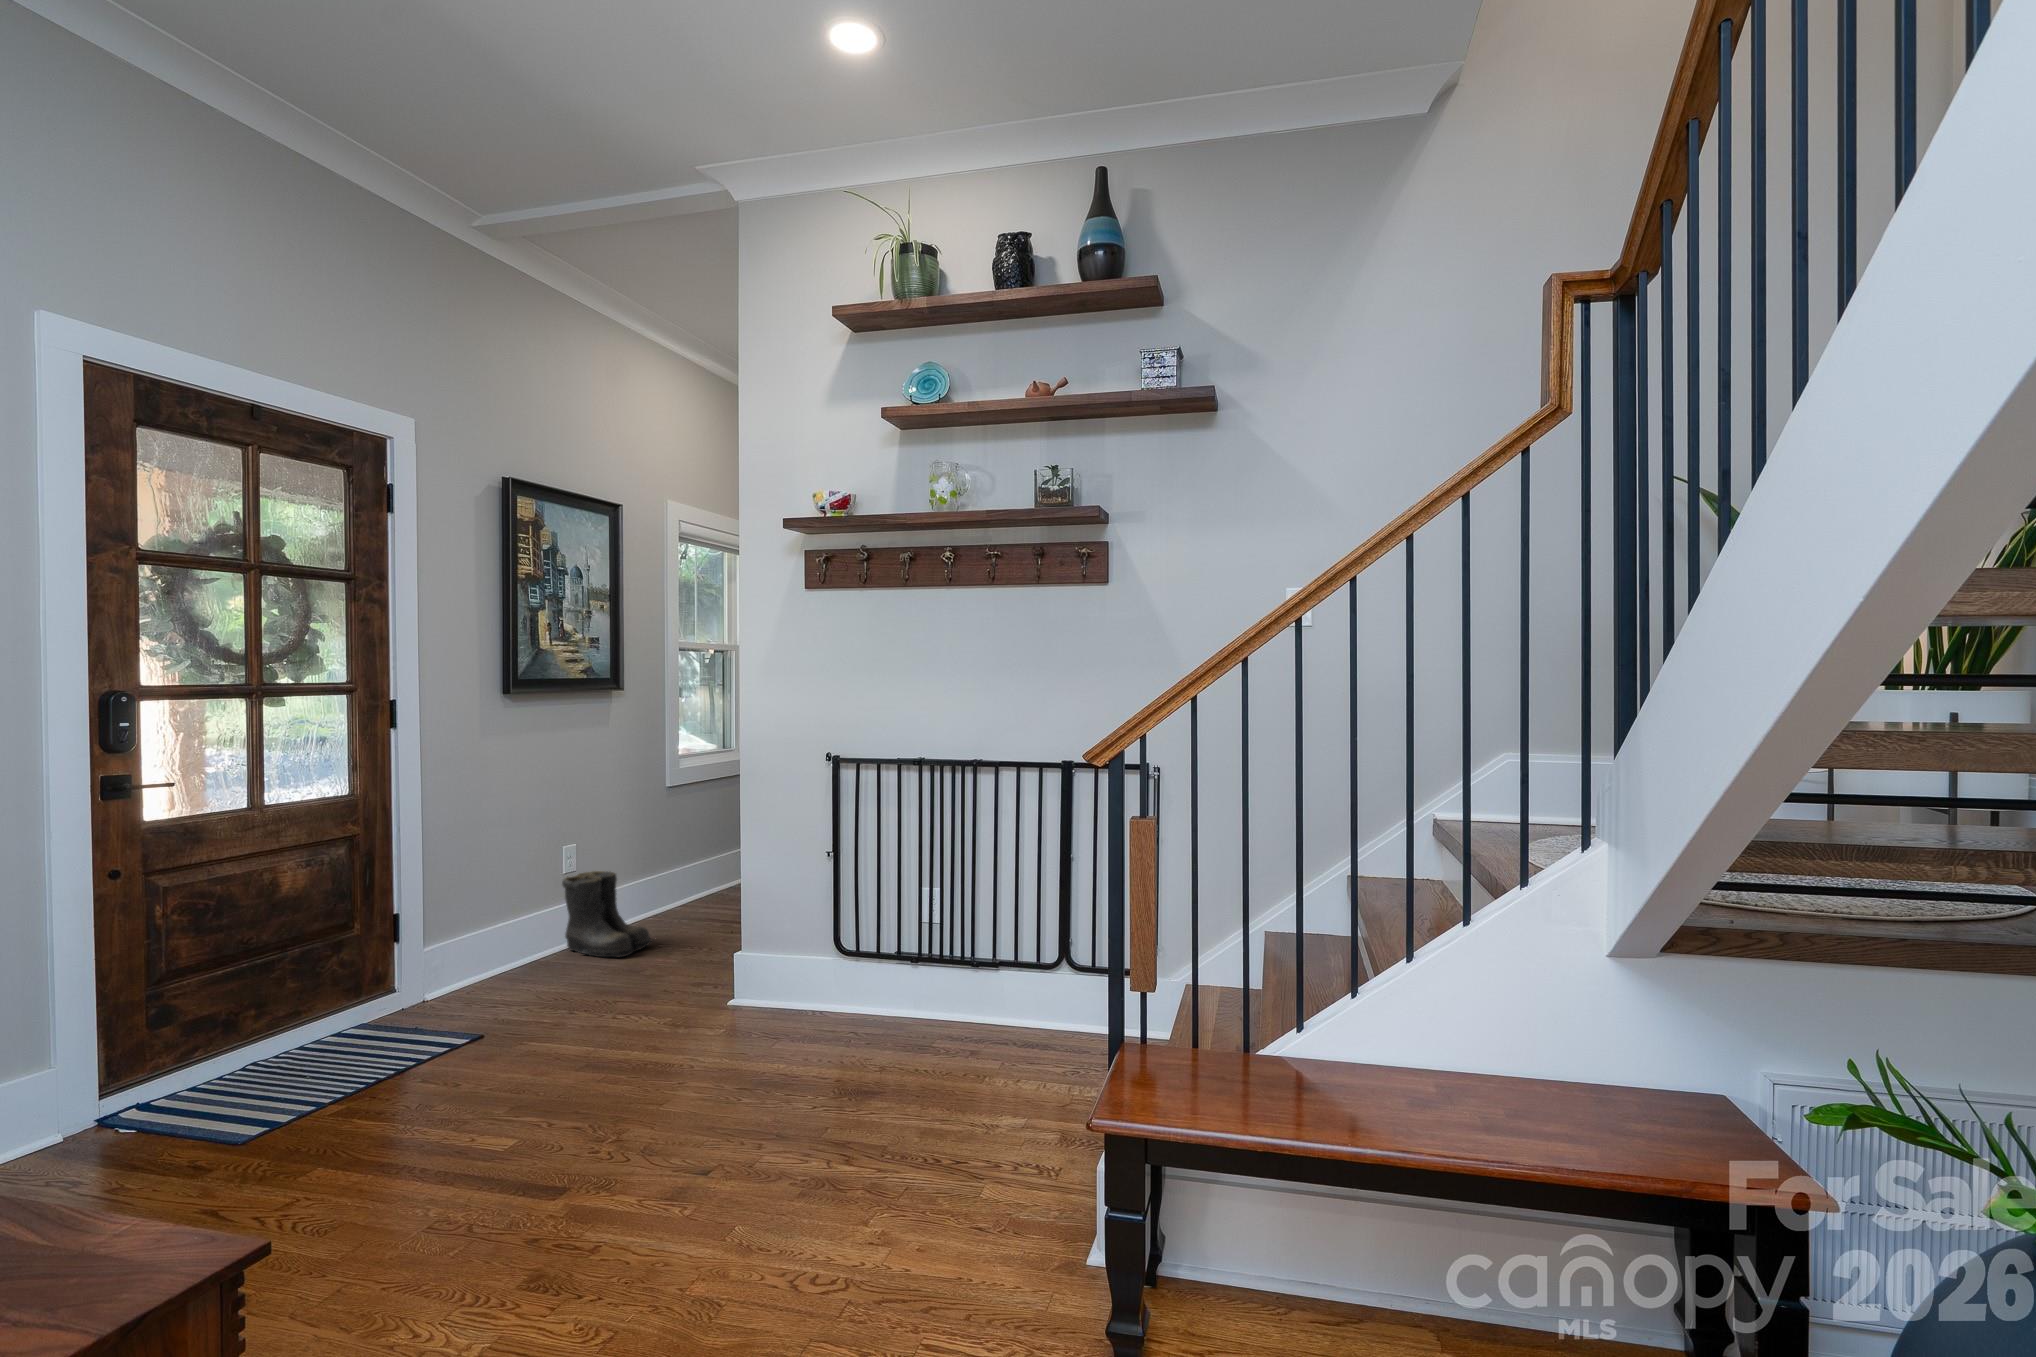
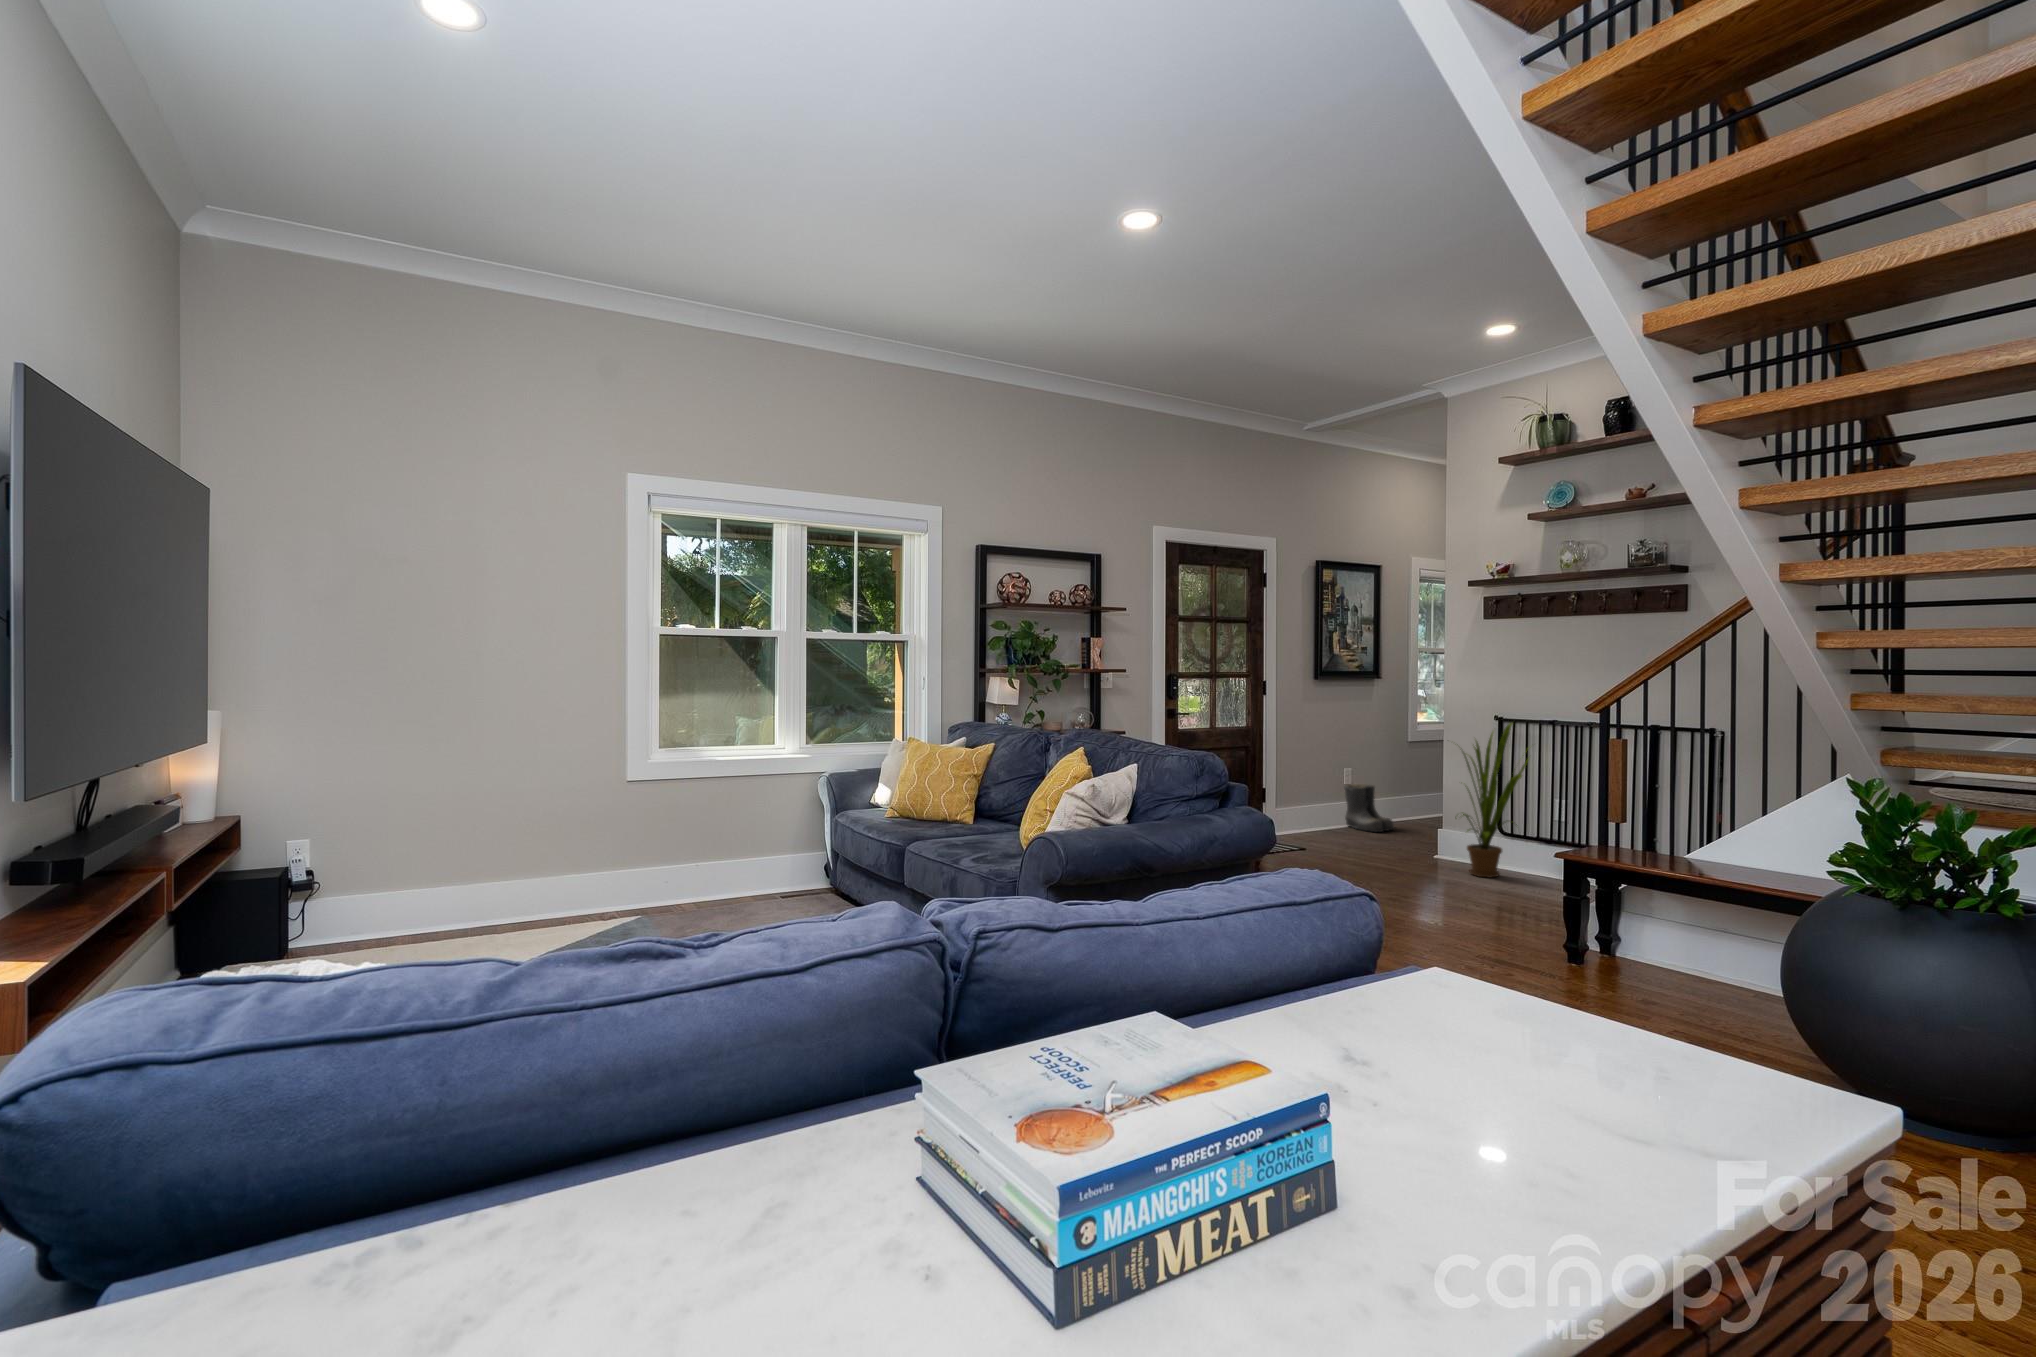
house plant: none [753,762,902,1051] -> present [1463,723,1528,878]

